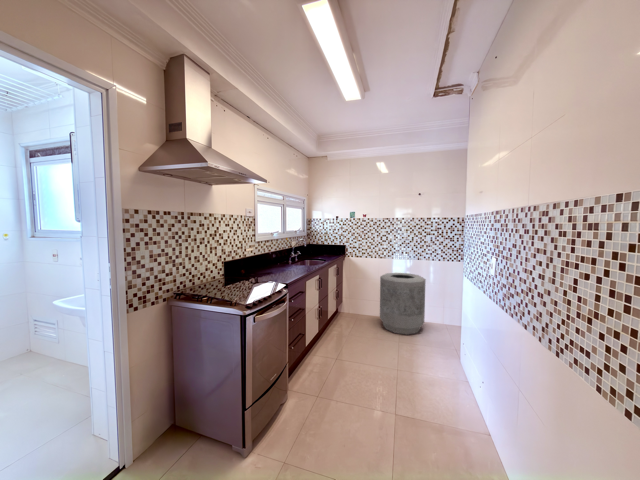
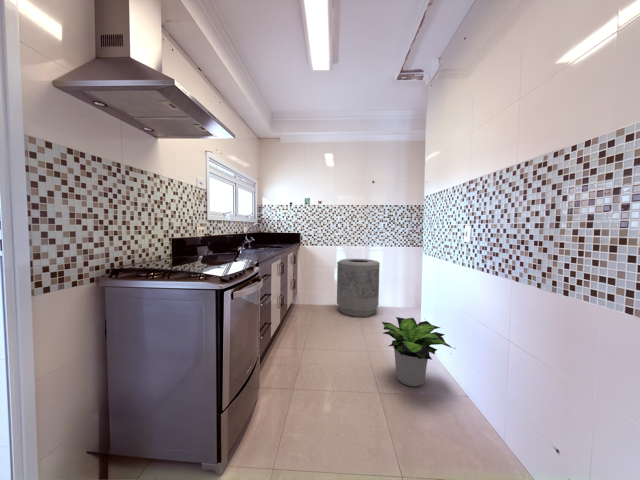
potted plant: none [405,343,482,418] -> present [382,317,452,387]

